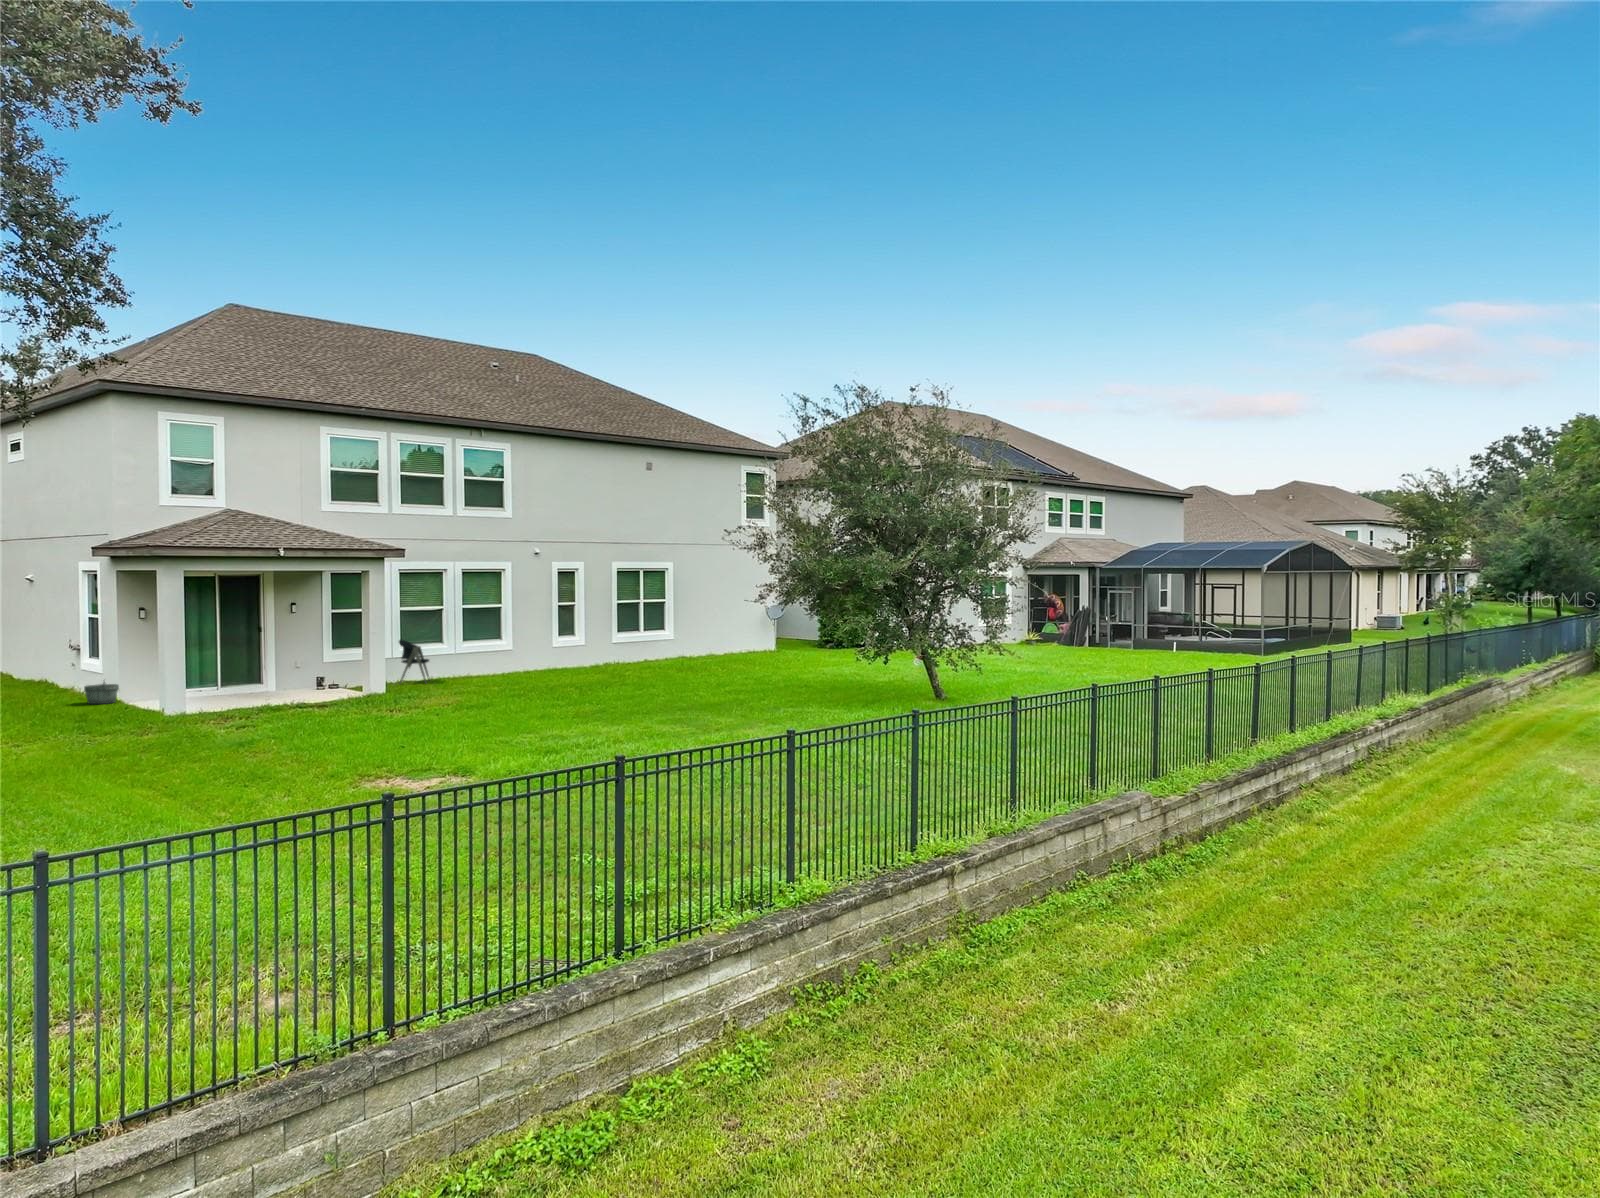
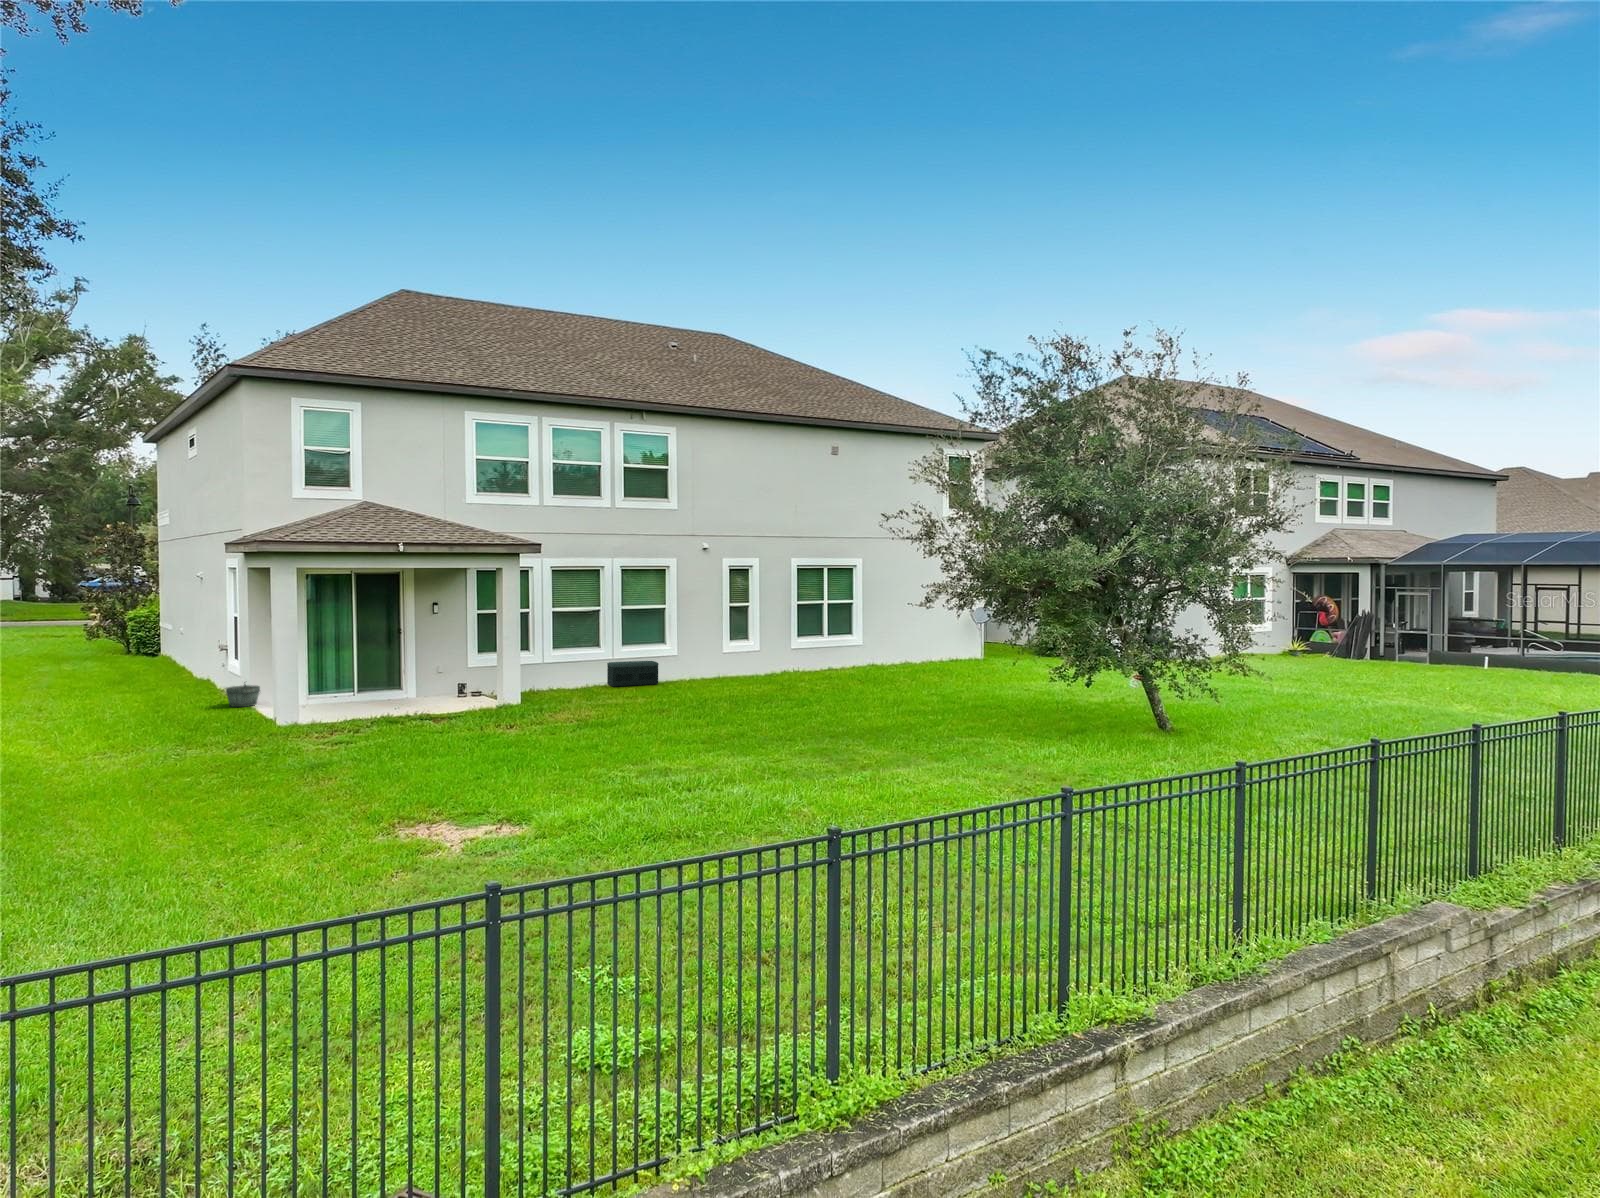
chair: present [399,640,430,683] -> none [545,642,582,692]
storage bench: none [453,656,502,679] -> present [607,661,659,687]

